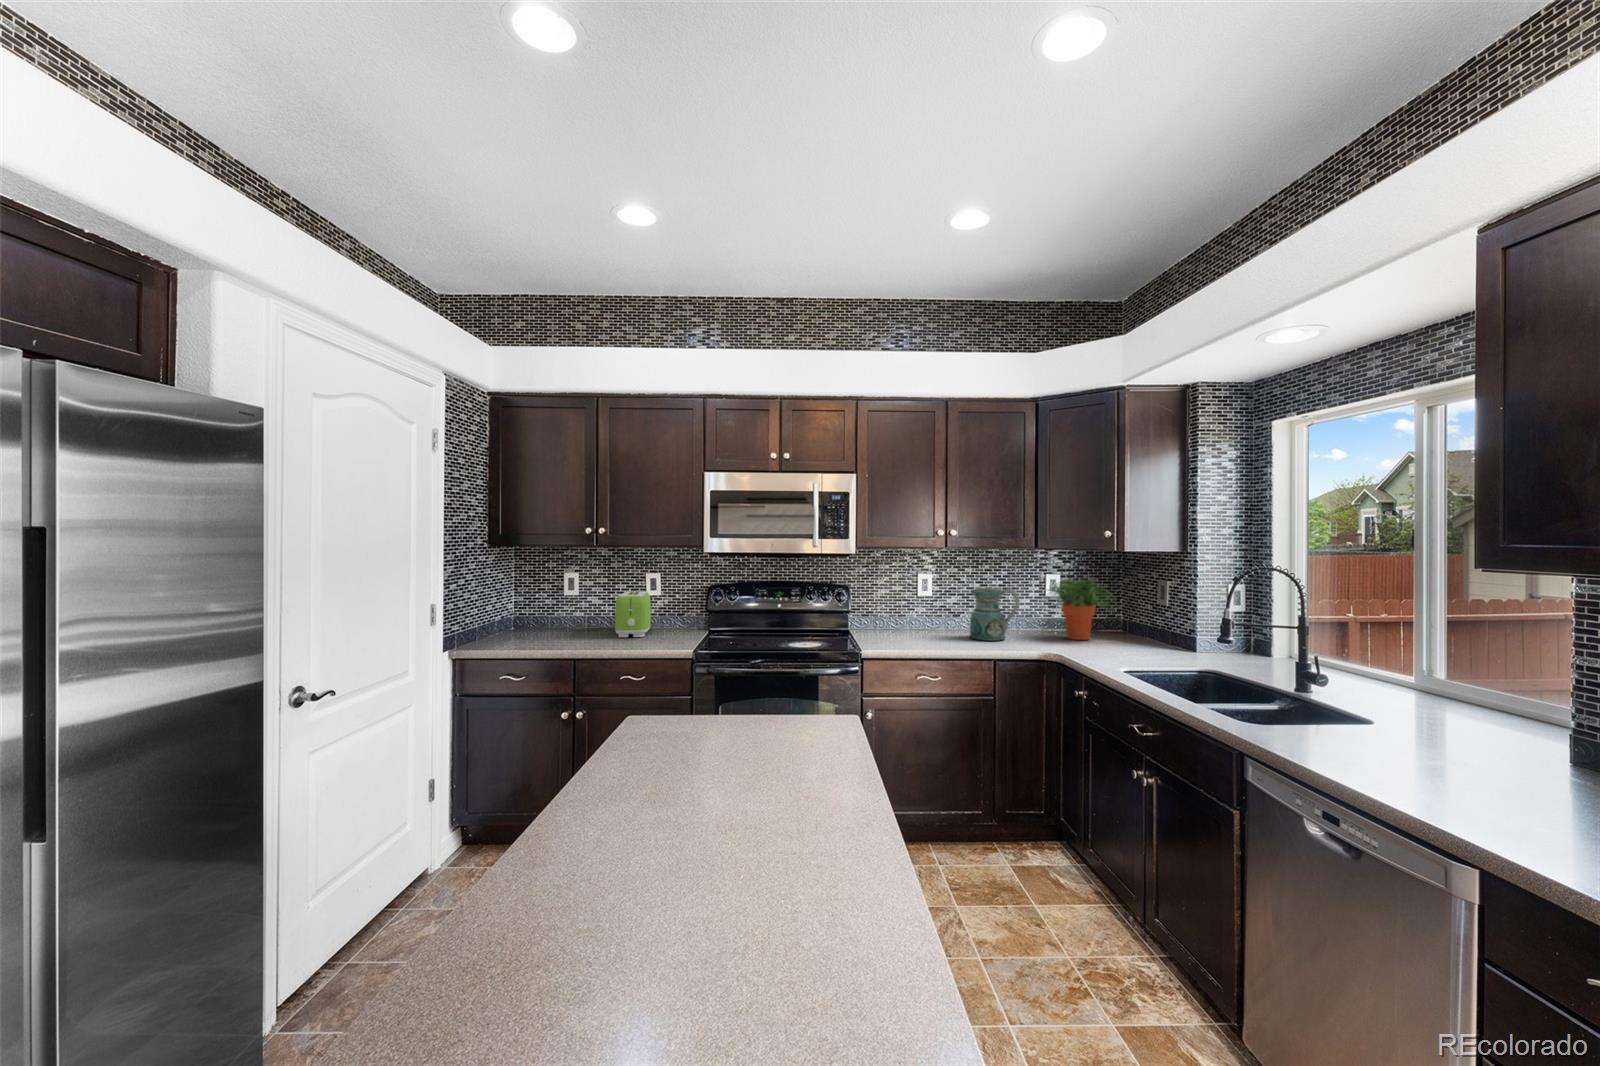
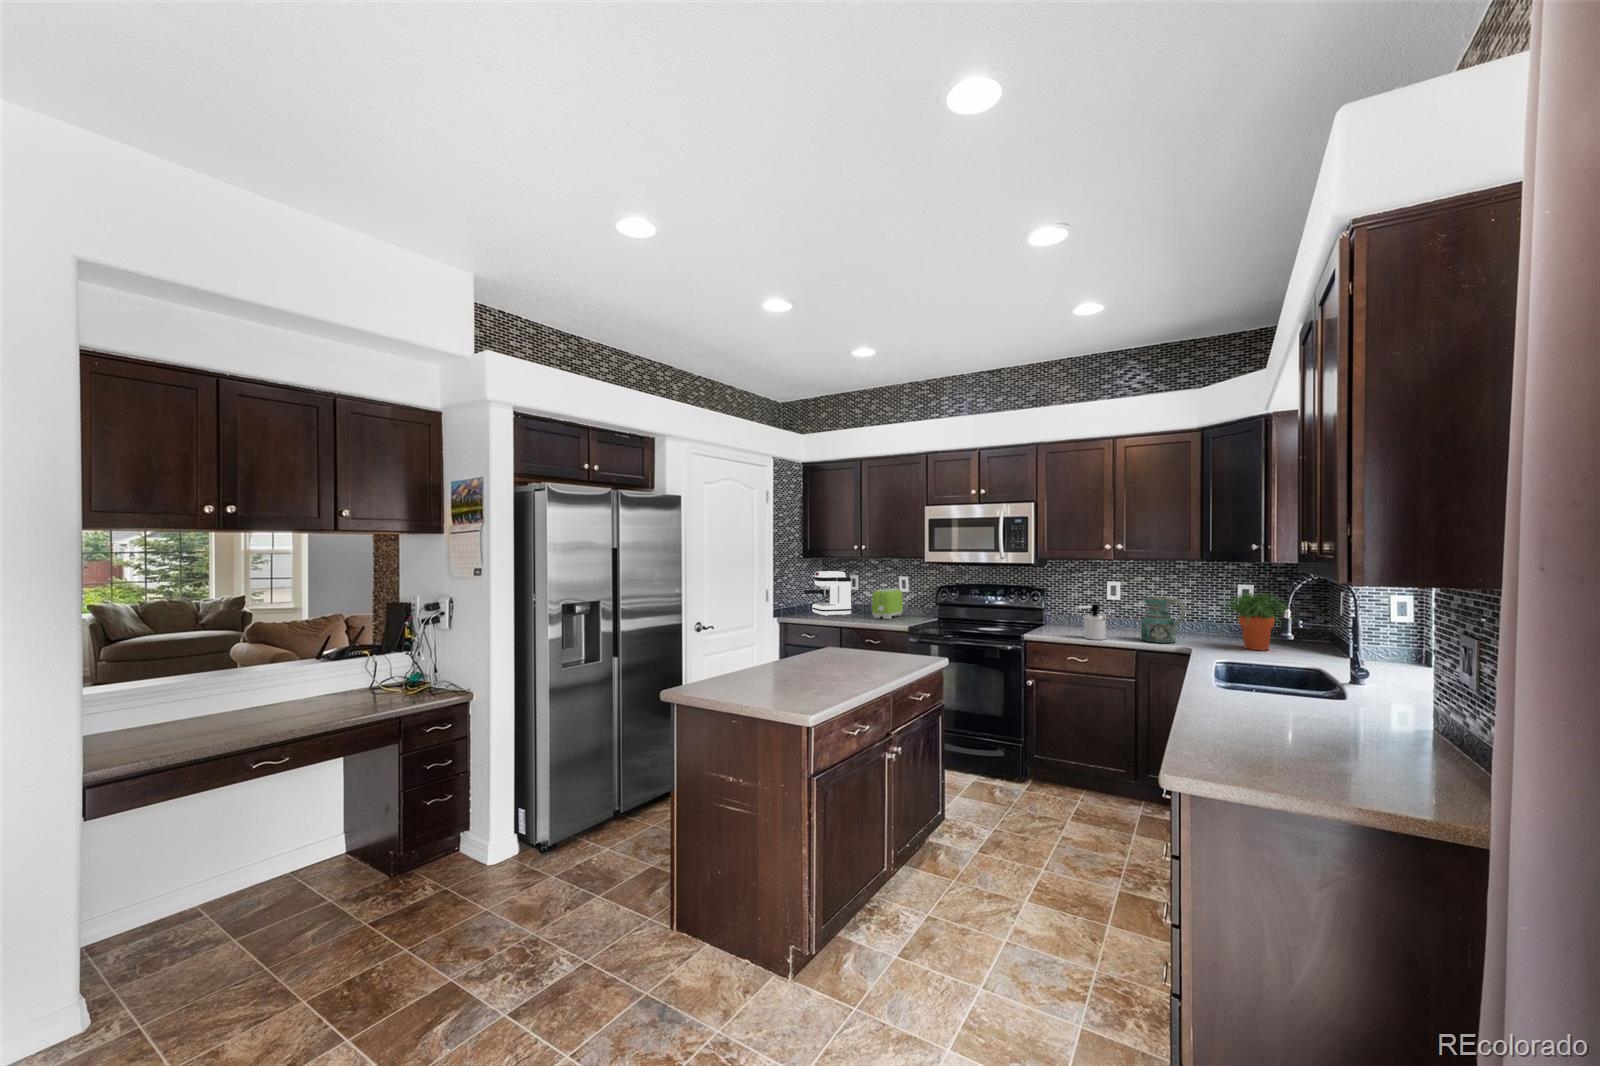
coffee maker: none [496,569,576,640] -> present [804,571,851,616]
soap dispenser: none [912,600,941,644] -> present [1075,604,1106,640]

